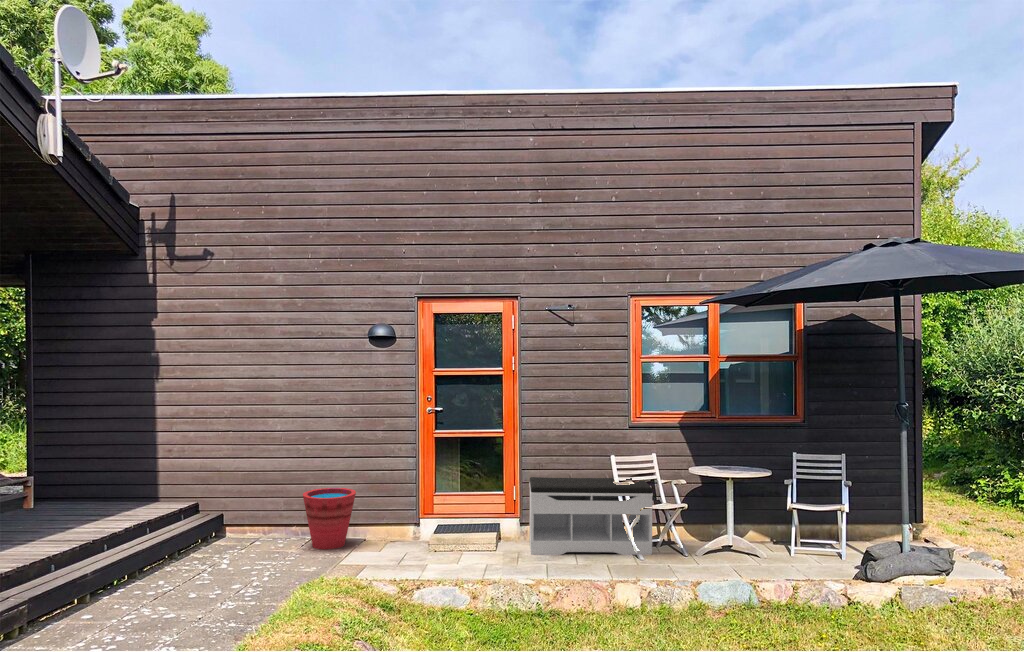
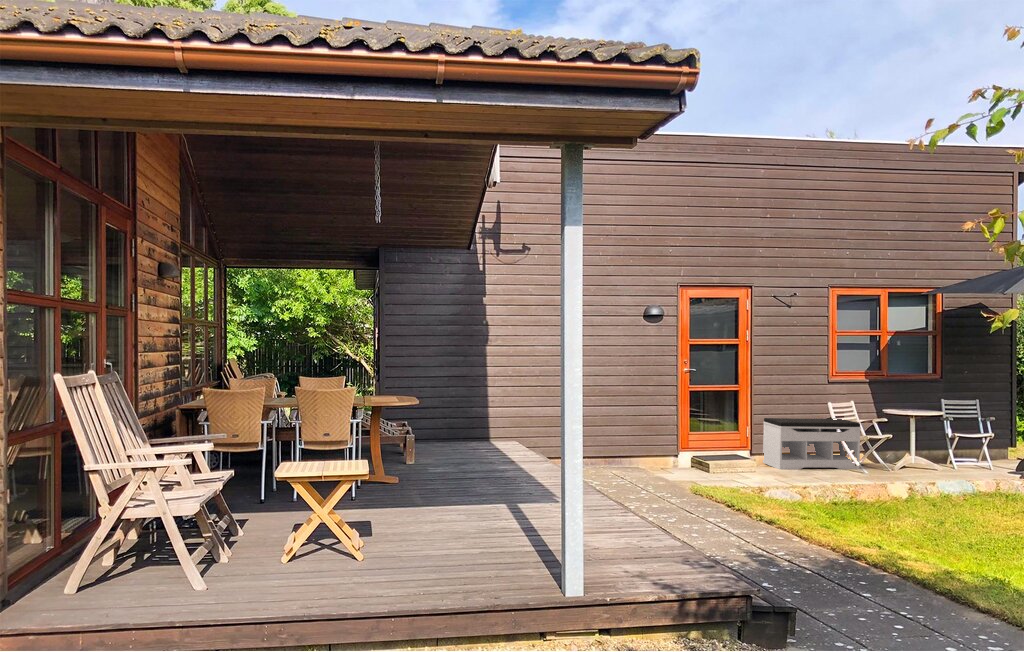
bucket: present [303,488,356,549] -> none [610,426,648,469]

